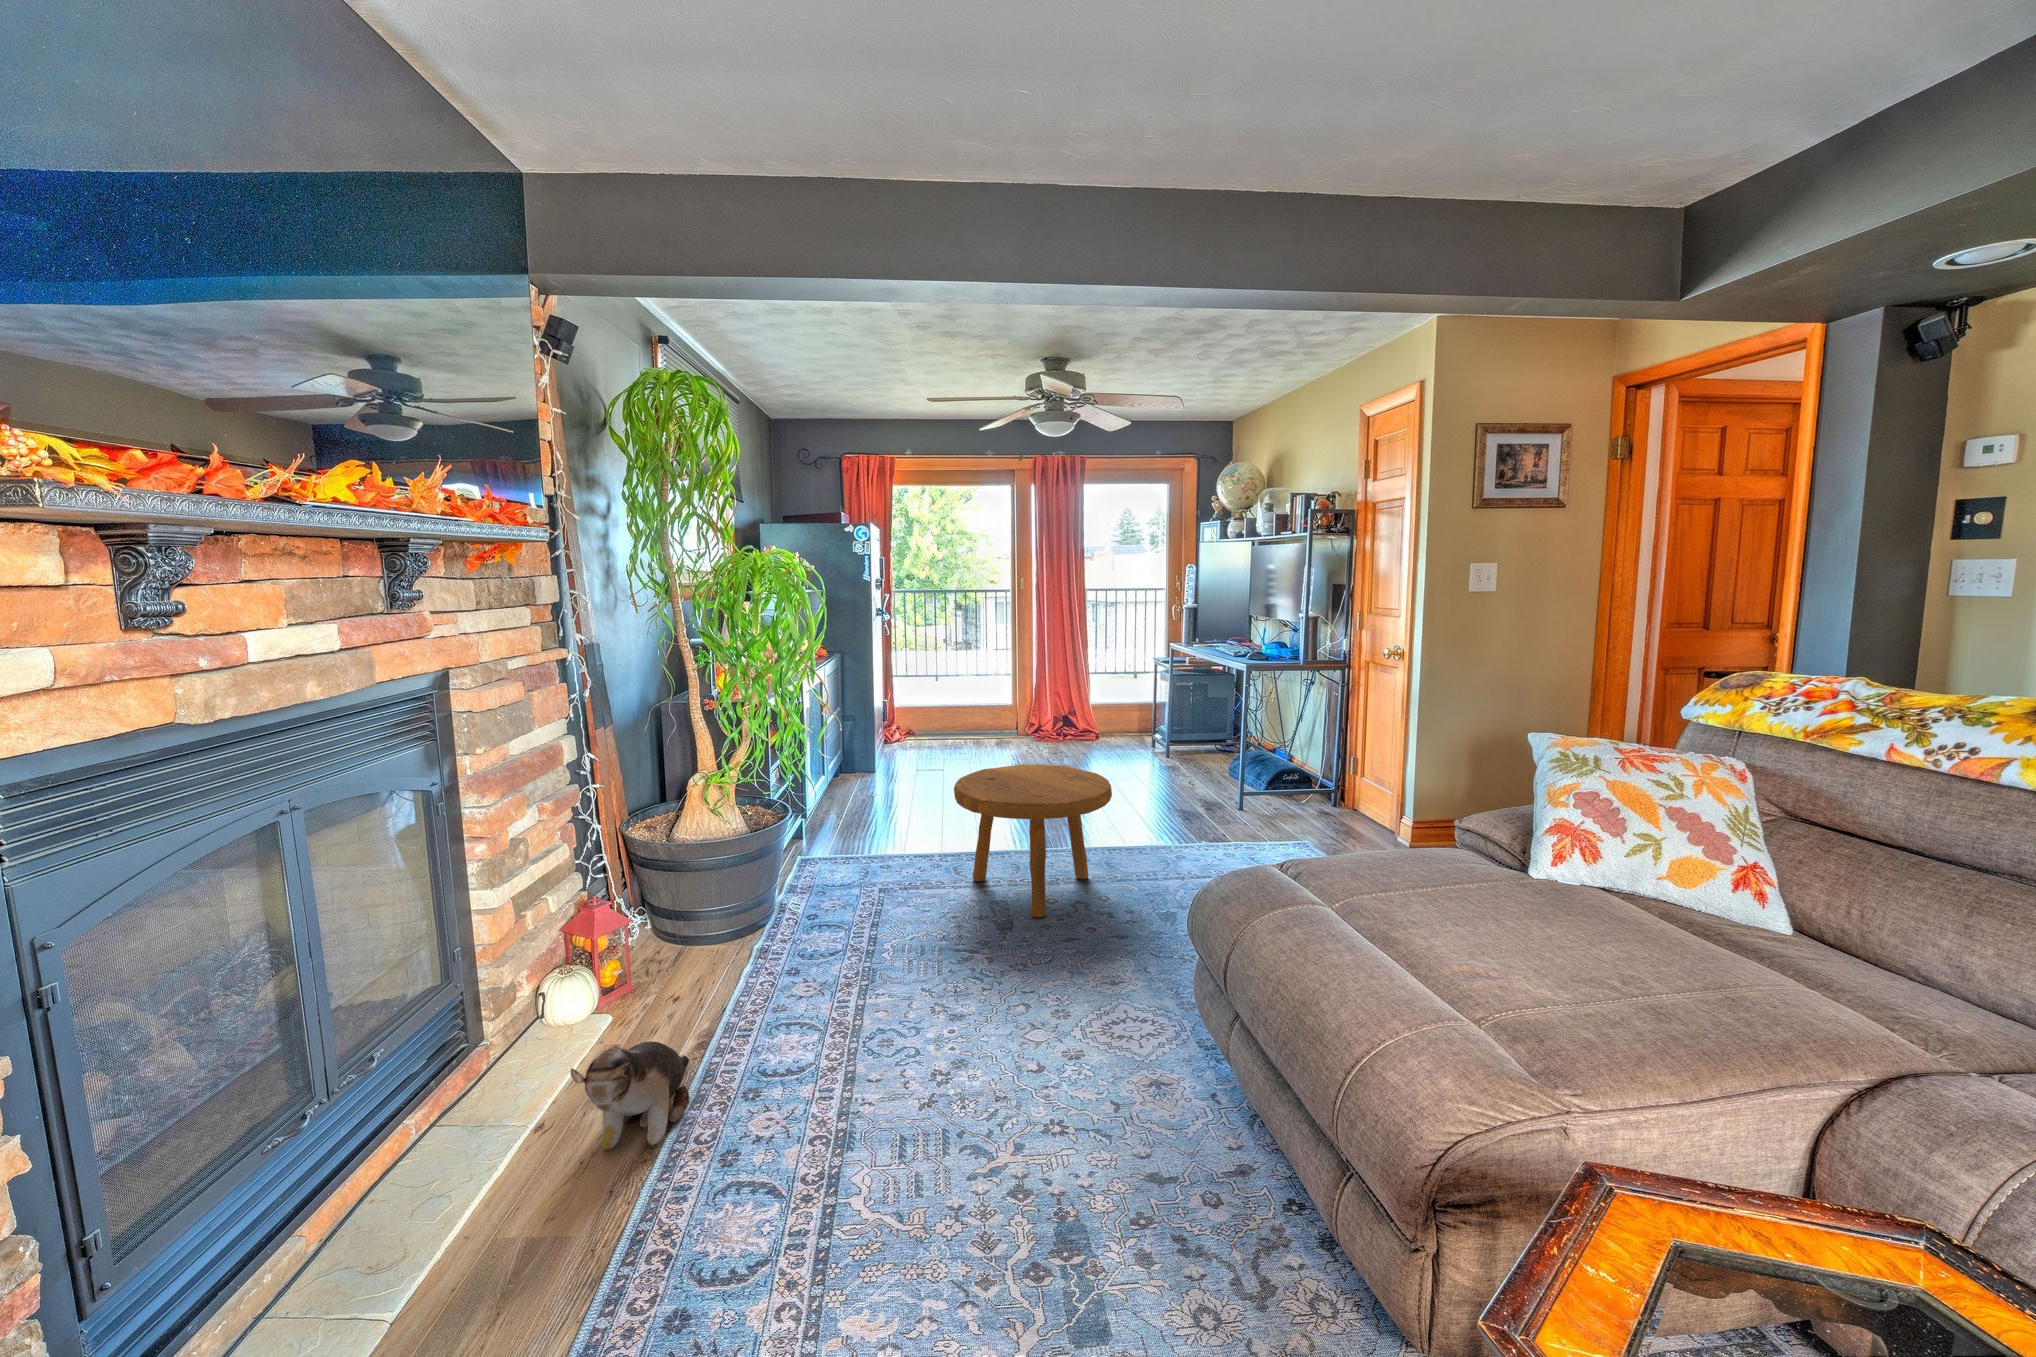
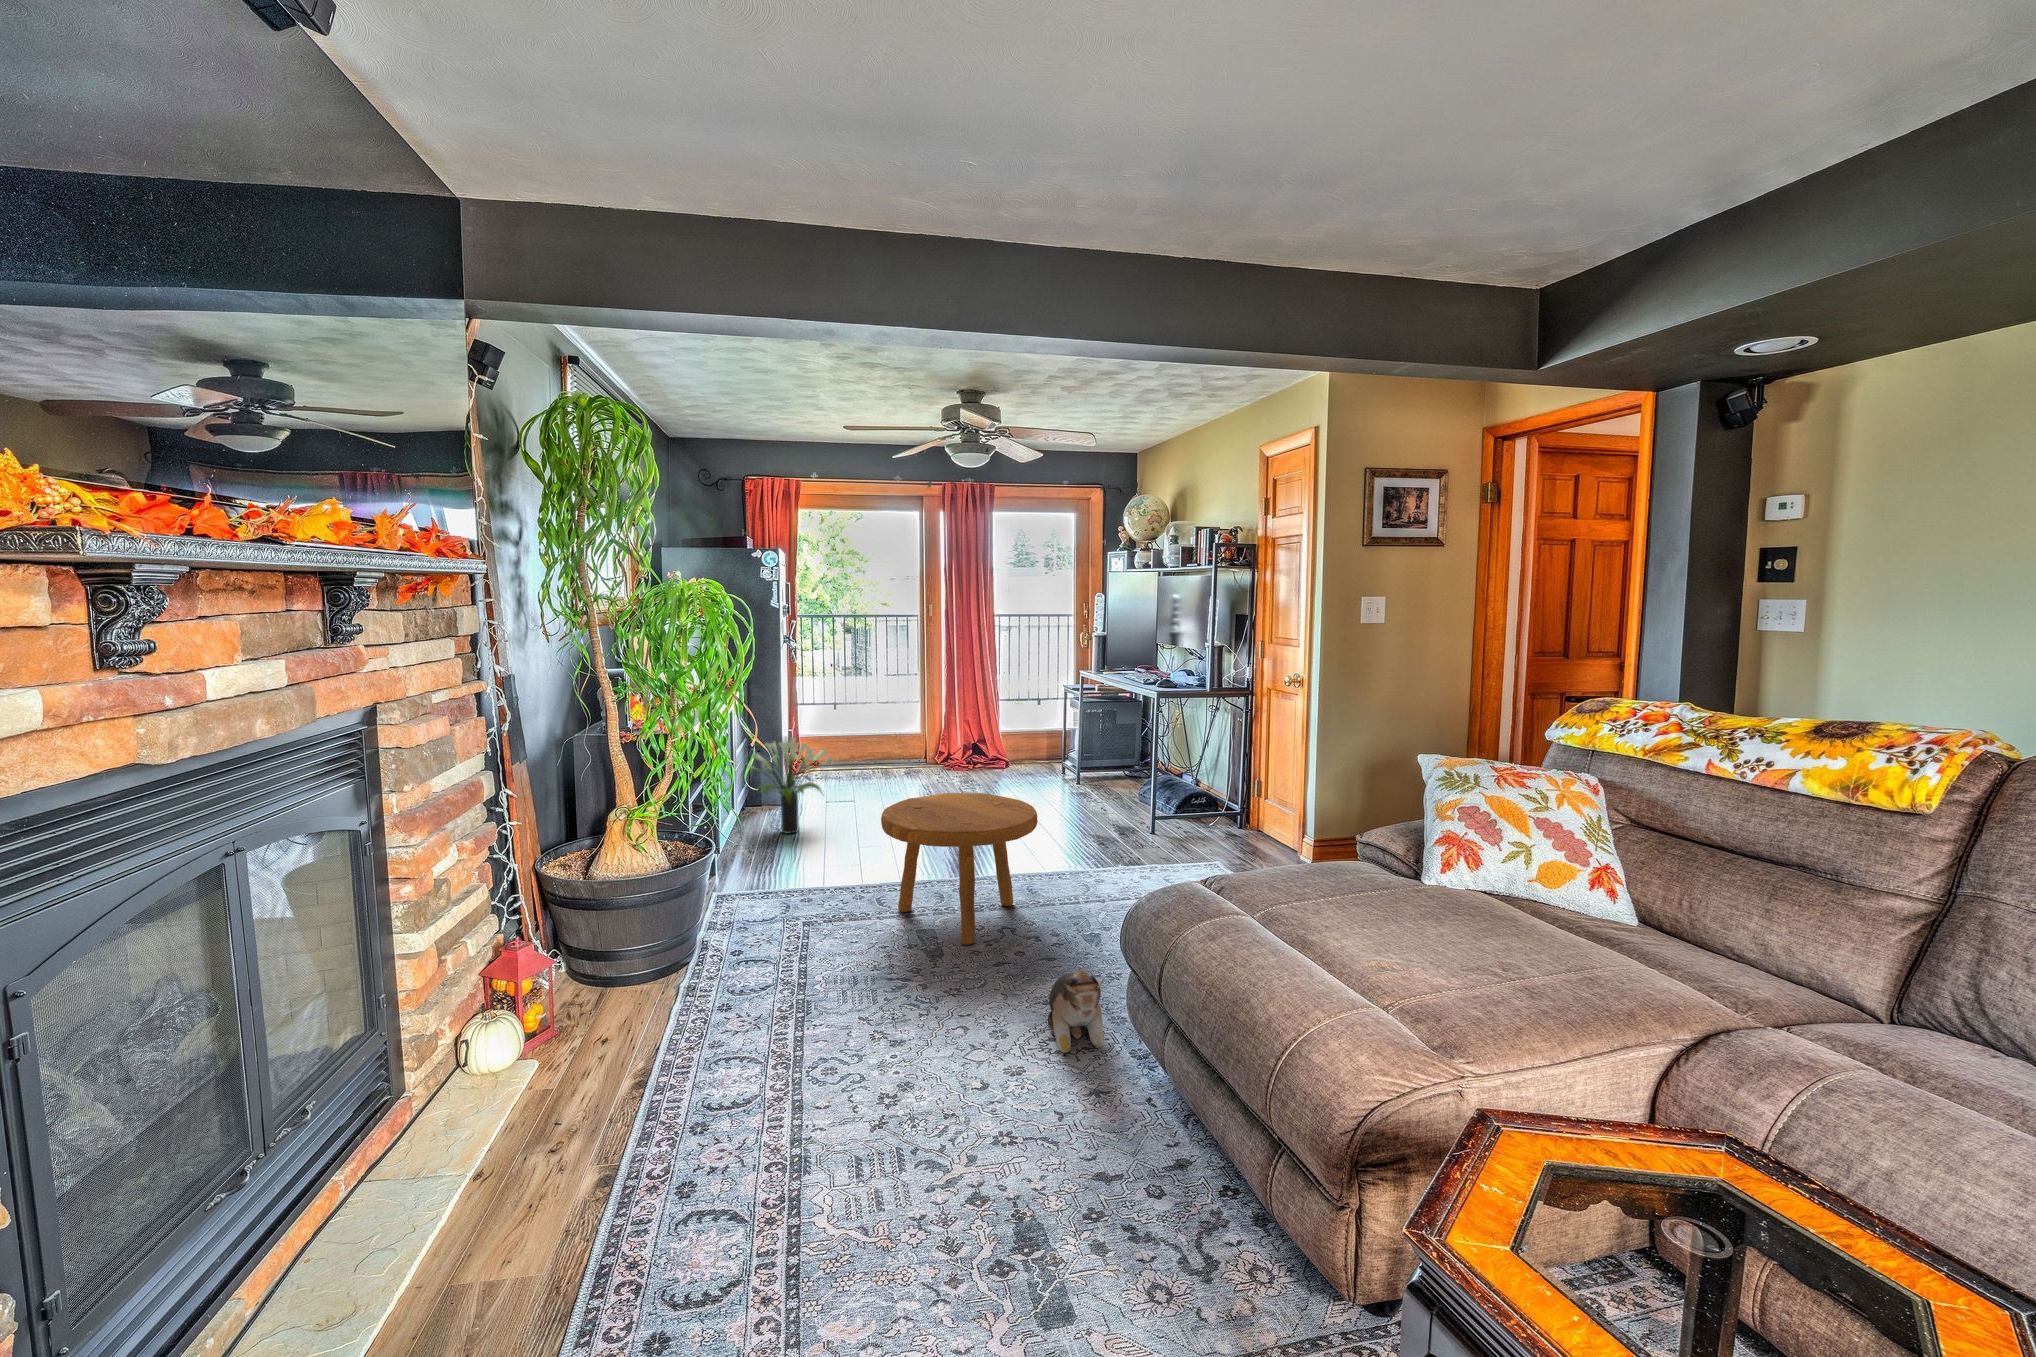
potted plant: none [831,707,919,800] -> present [748,737,833,834]
plush toy: present [570,1041,689,1150] -> present [1048,969,1105,1053]

